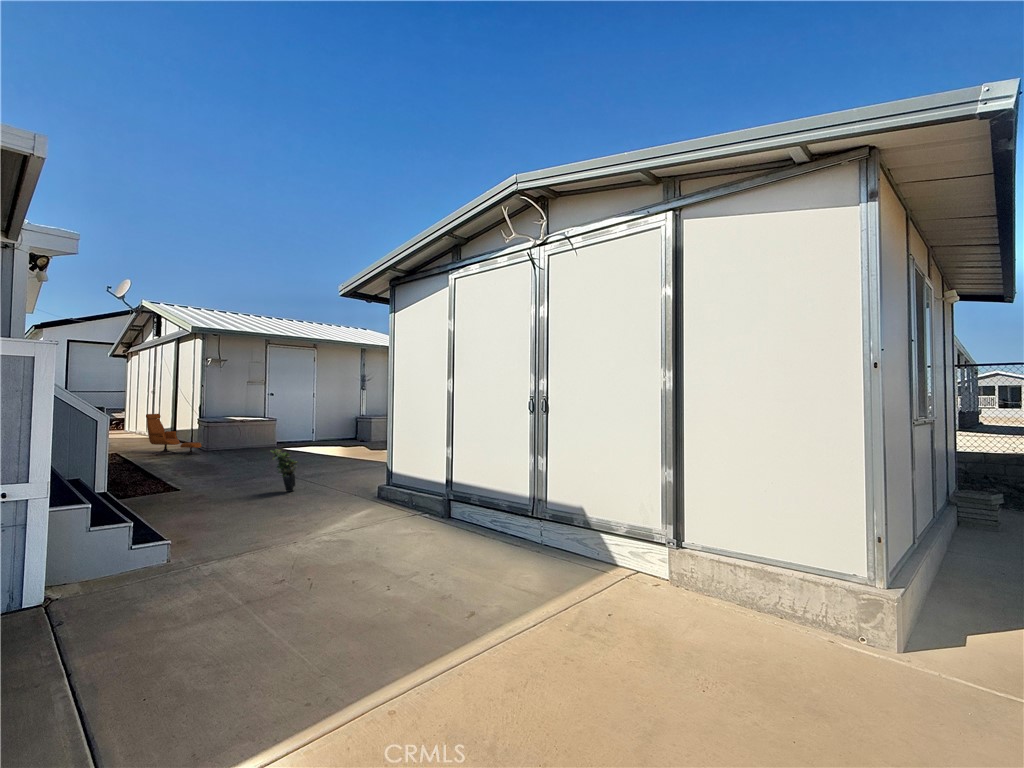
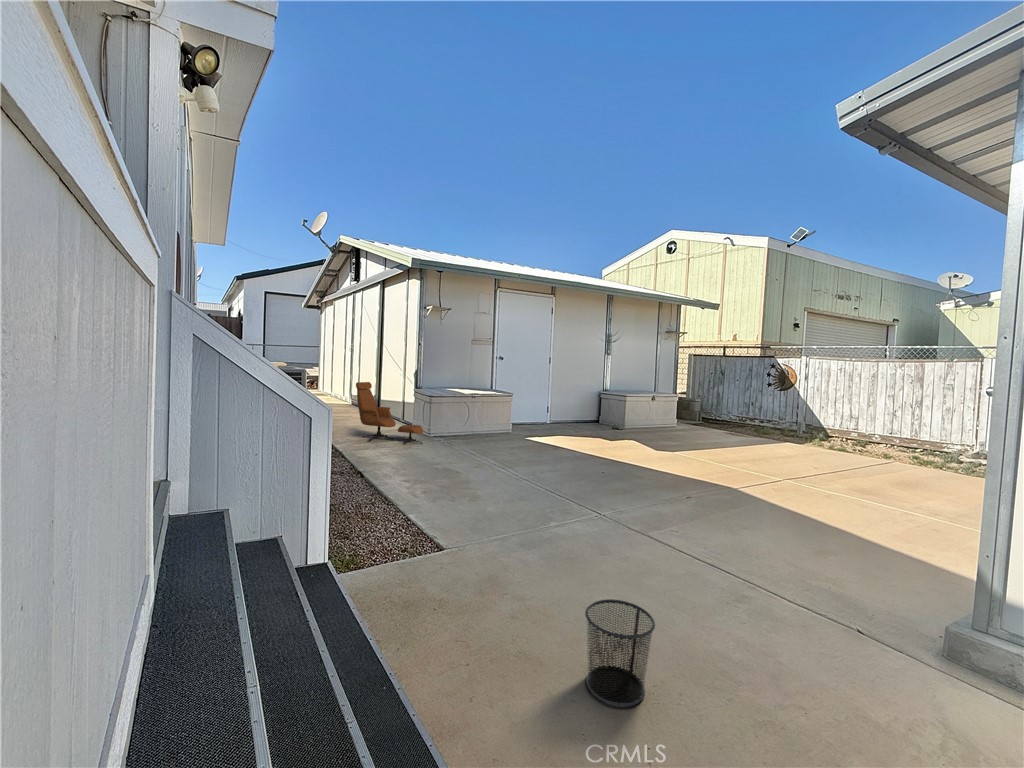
potted plant: present [271,449,298,492] -> none [685,515,756,635]
trash can: none [205,474,234,504] -> present [585,599,655,707]

